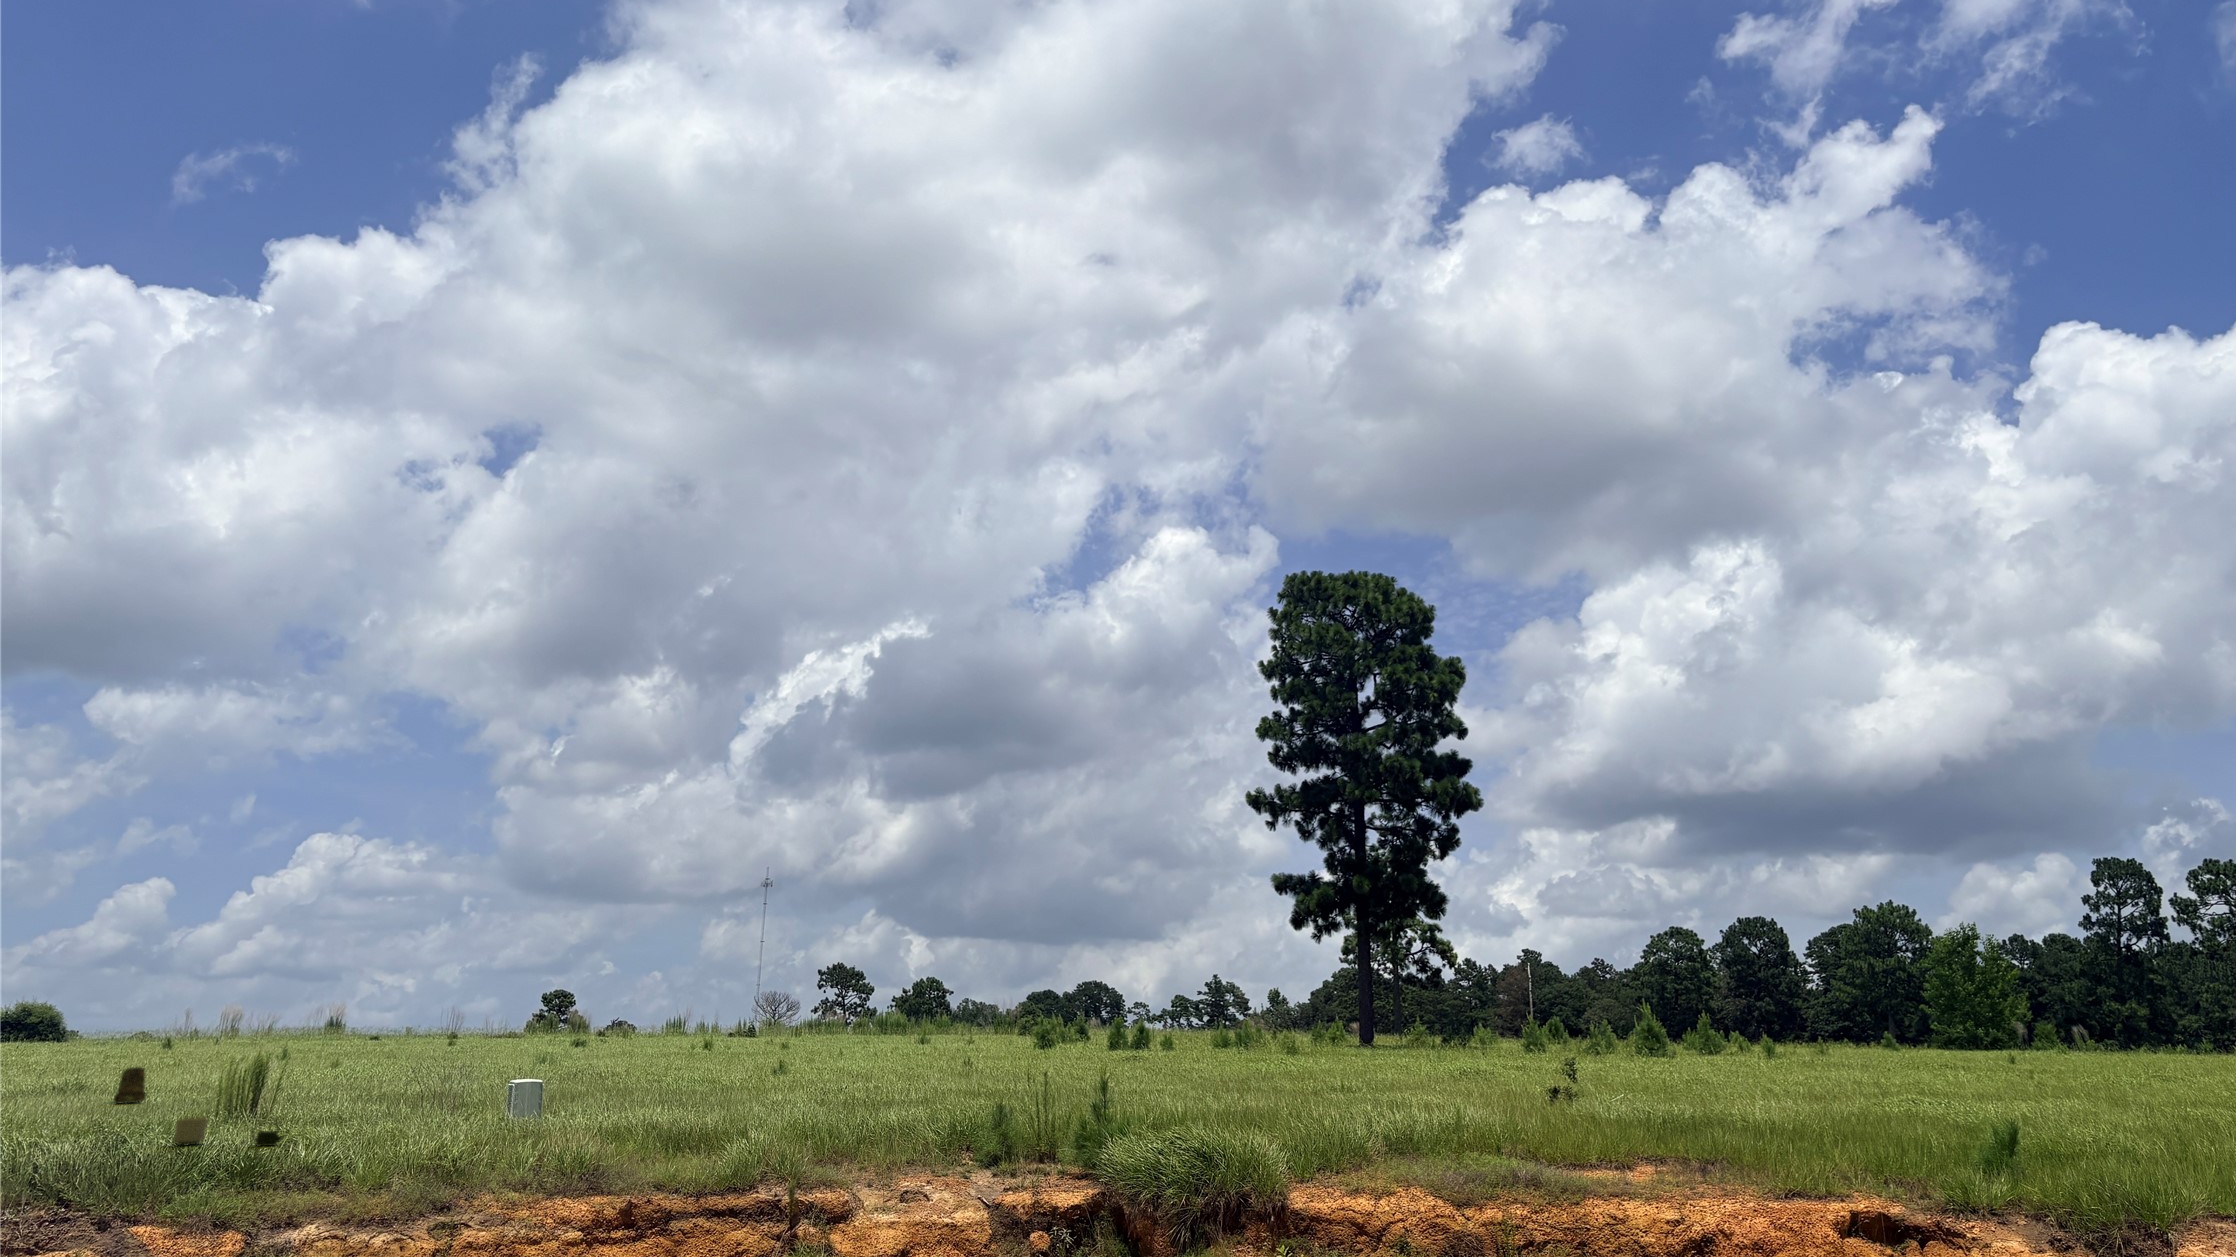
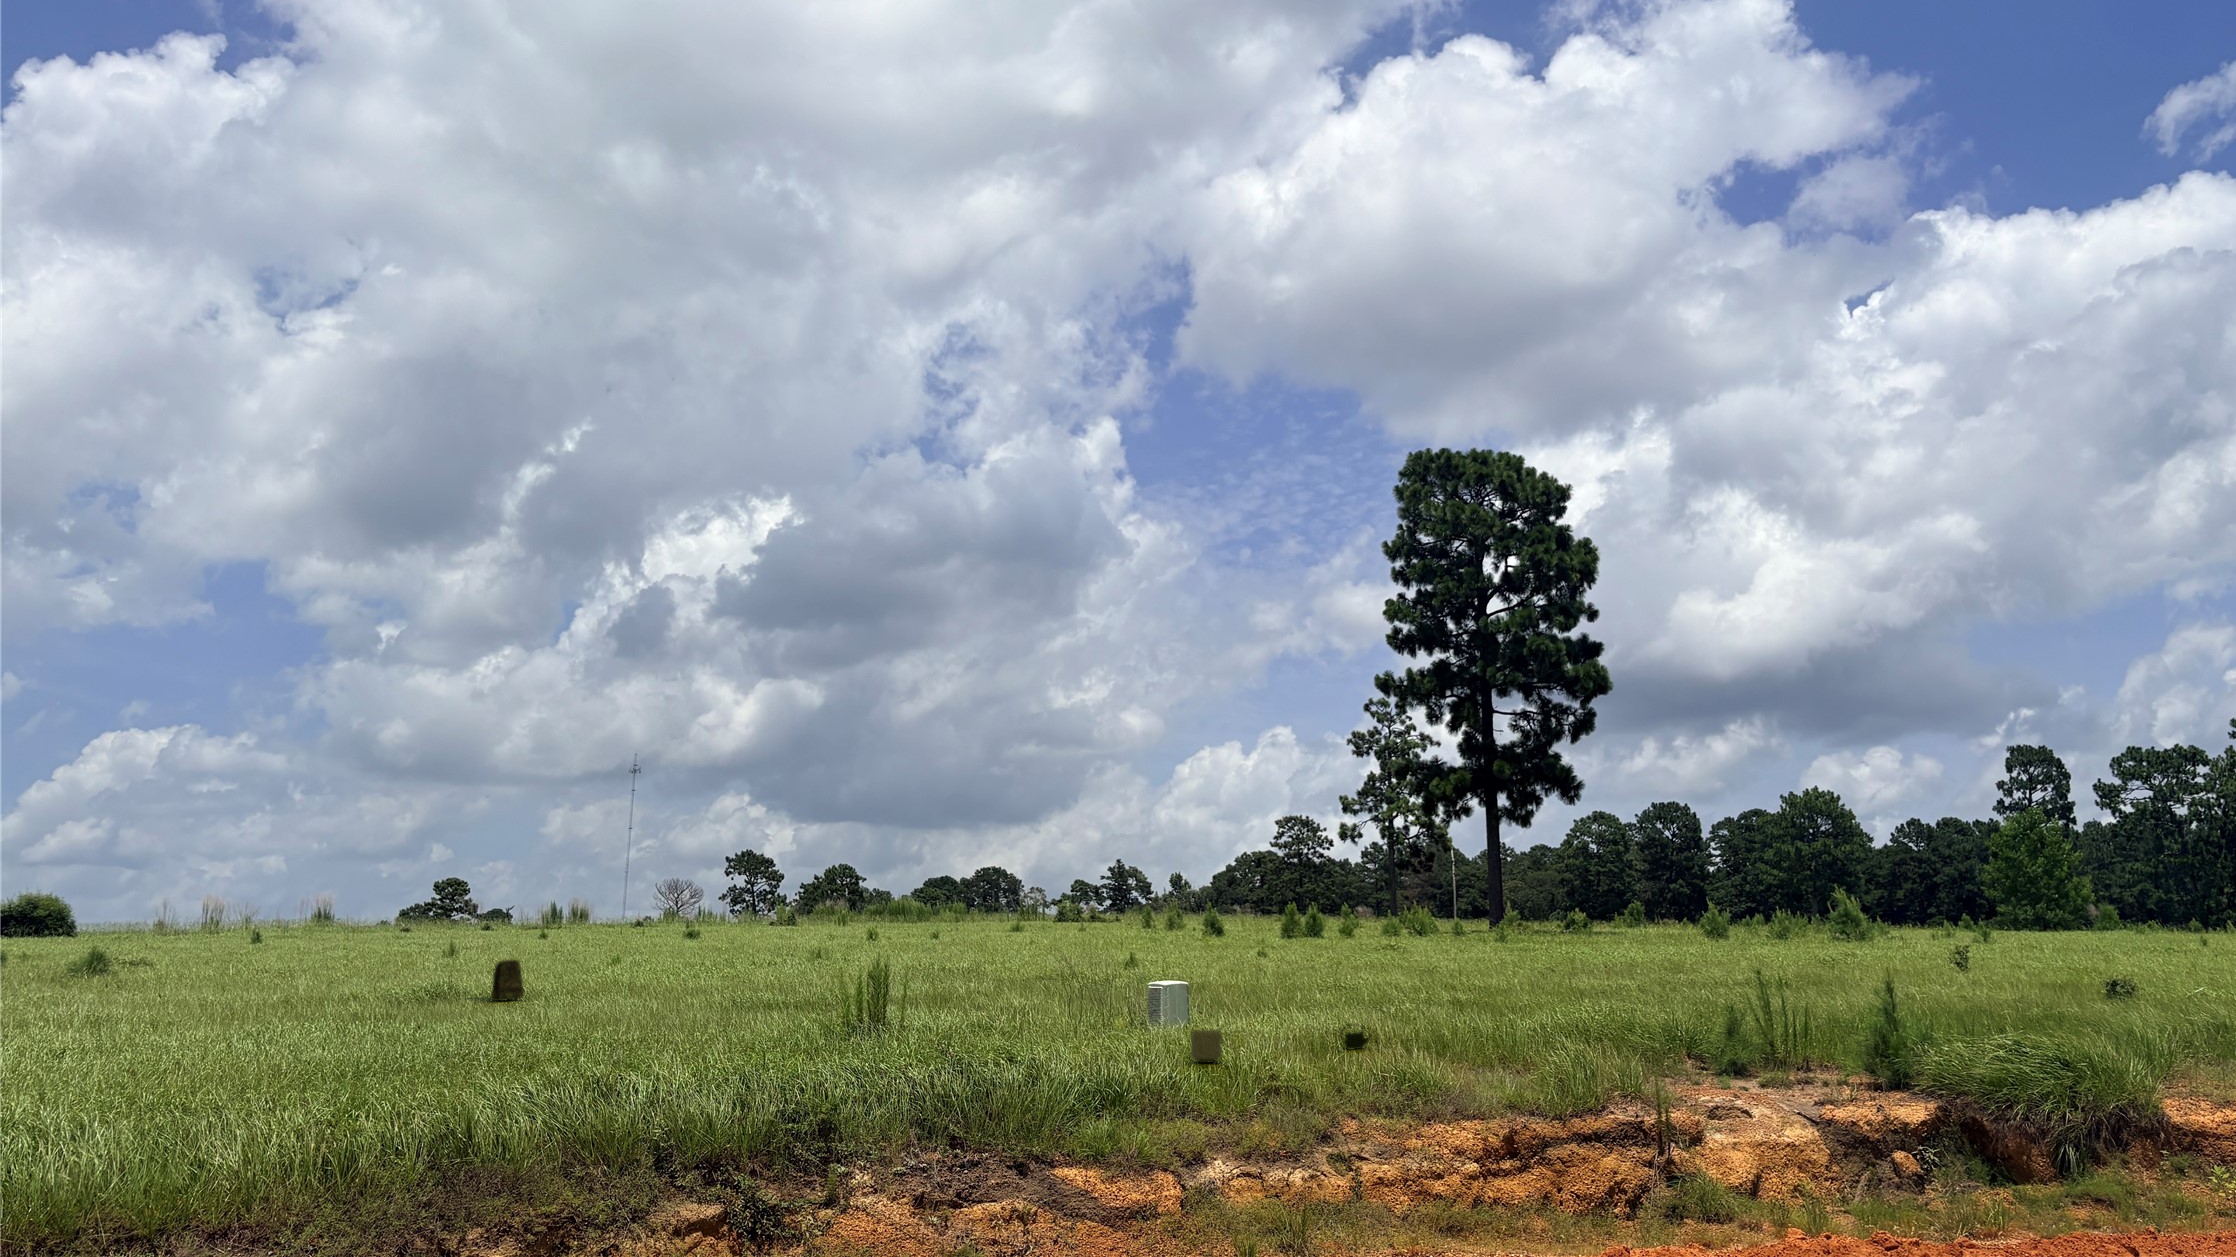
planter: present [174,1117,208,1145] -> present [1191,1030,1222,1063]
watering can: present [252,1124,285,1146] -> present [1340,1025,1371,1050]

